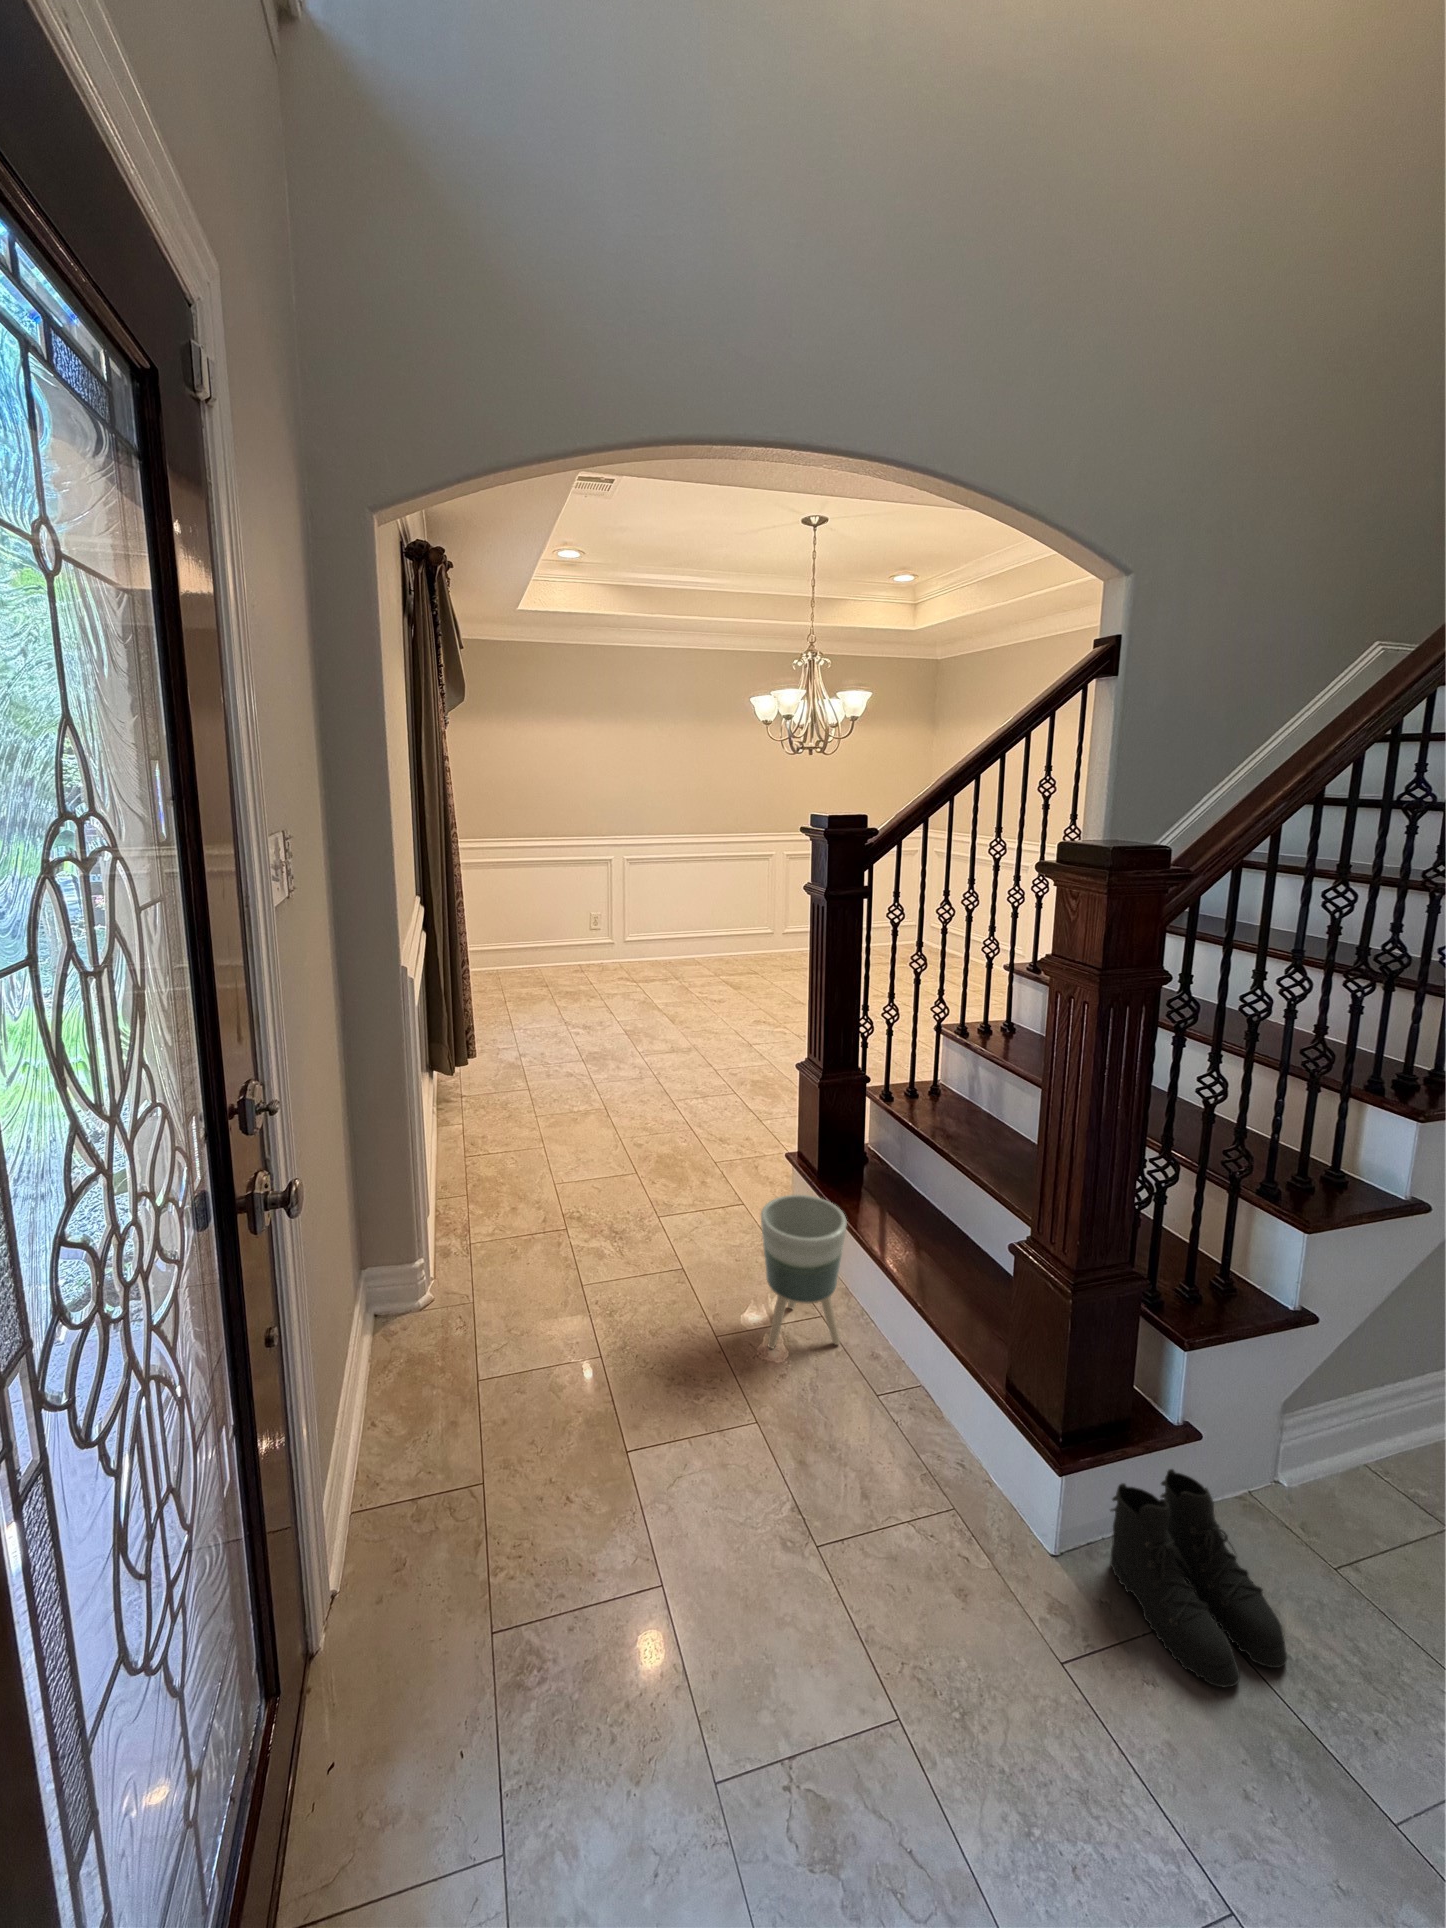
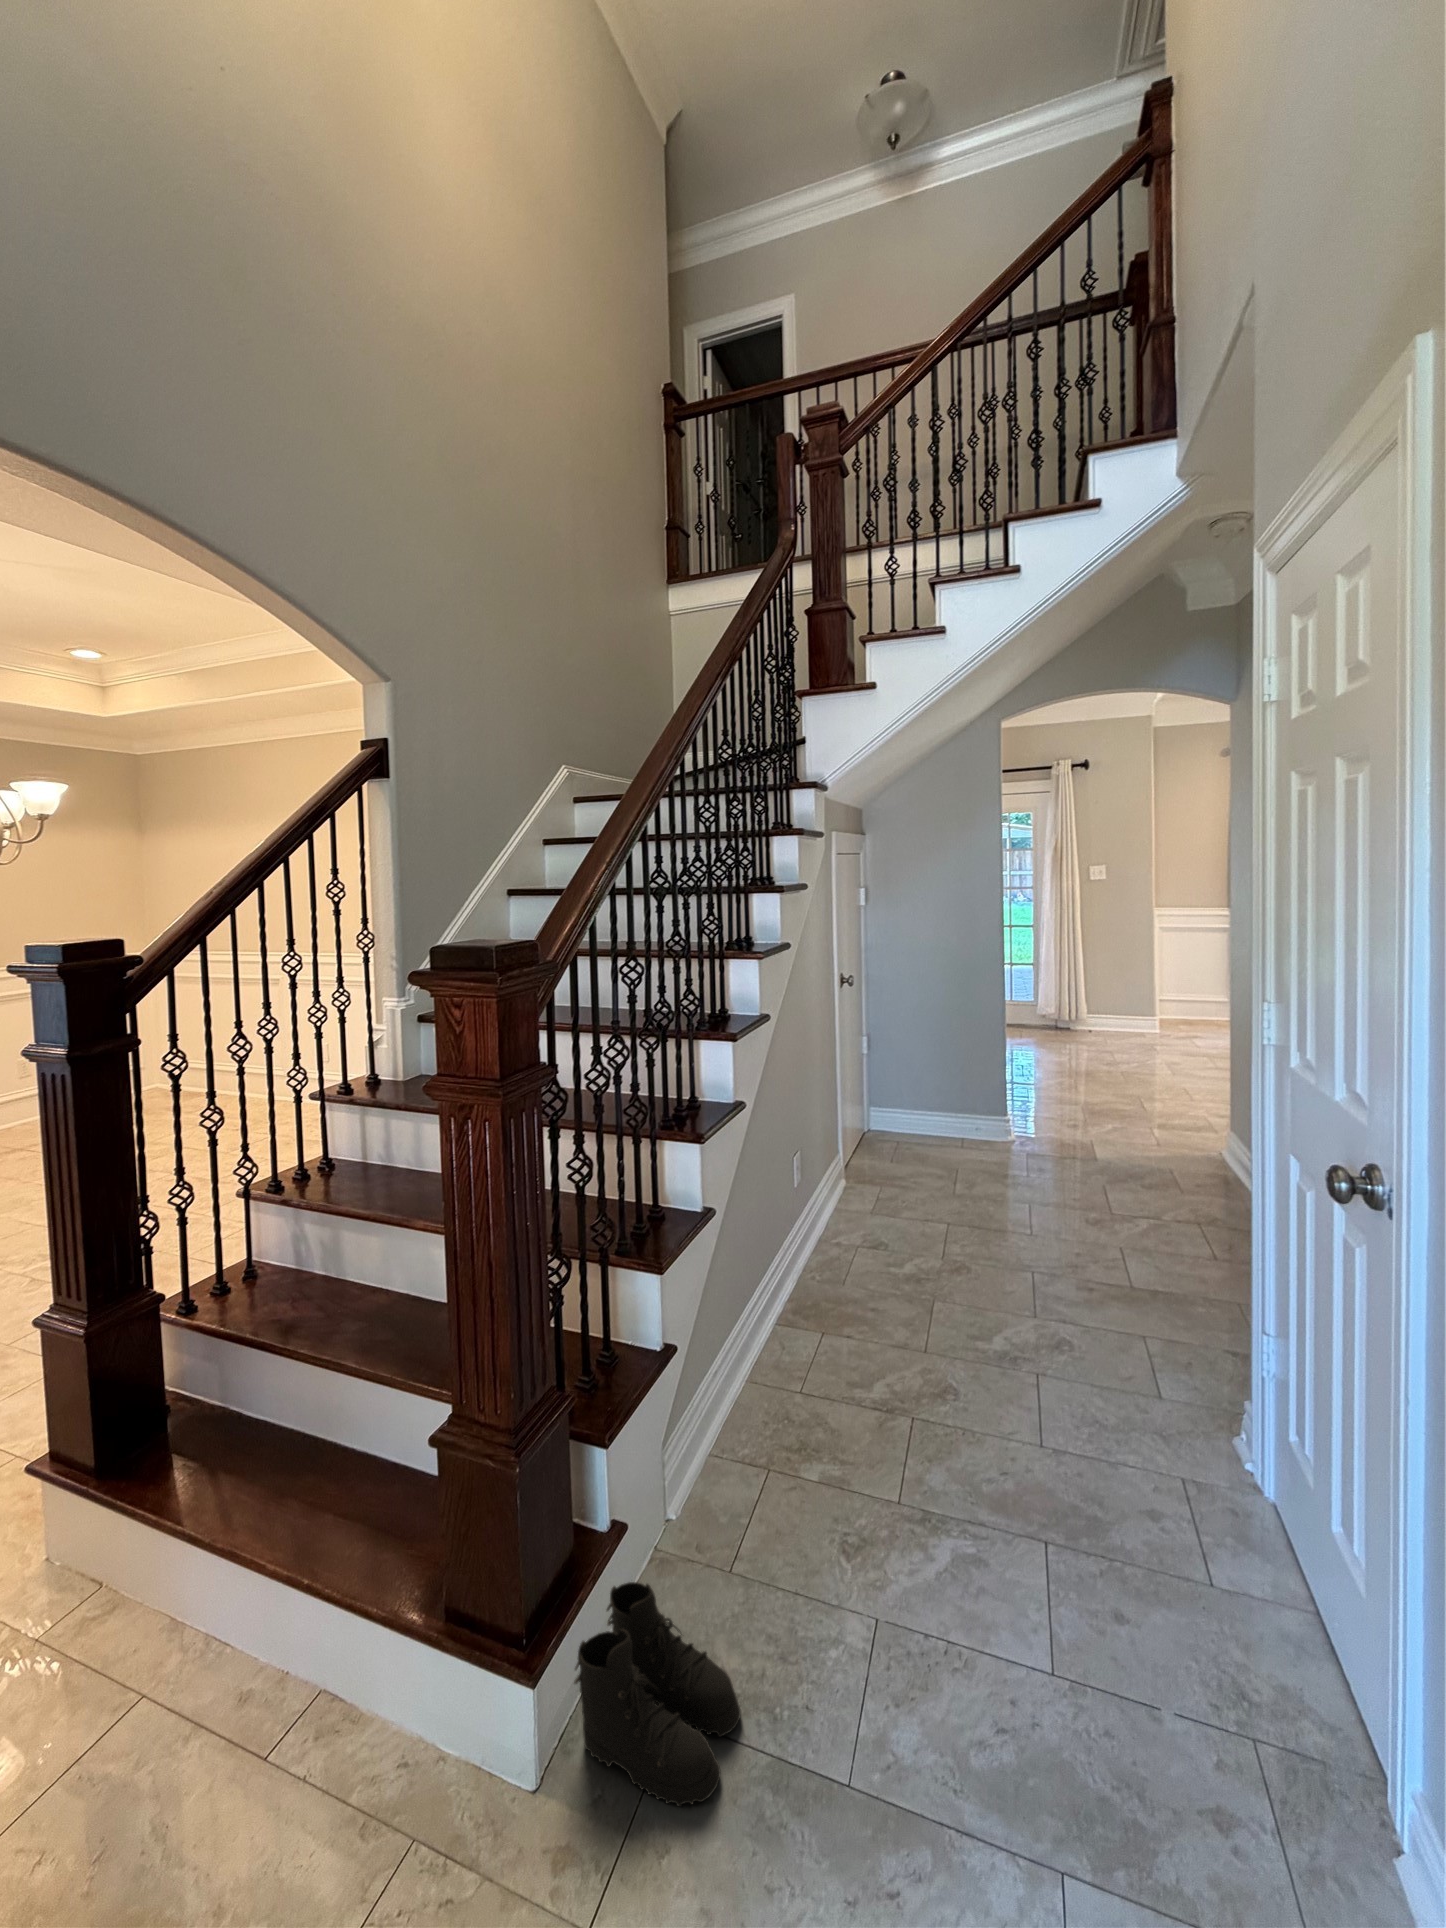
planter: present [761,1195,847,1349] -> none [13,1508,184,1822]

